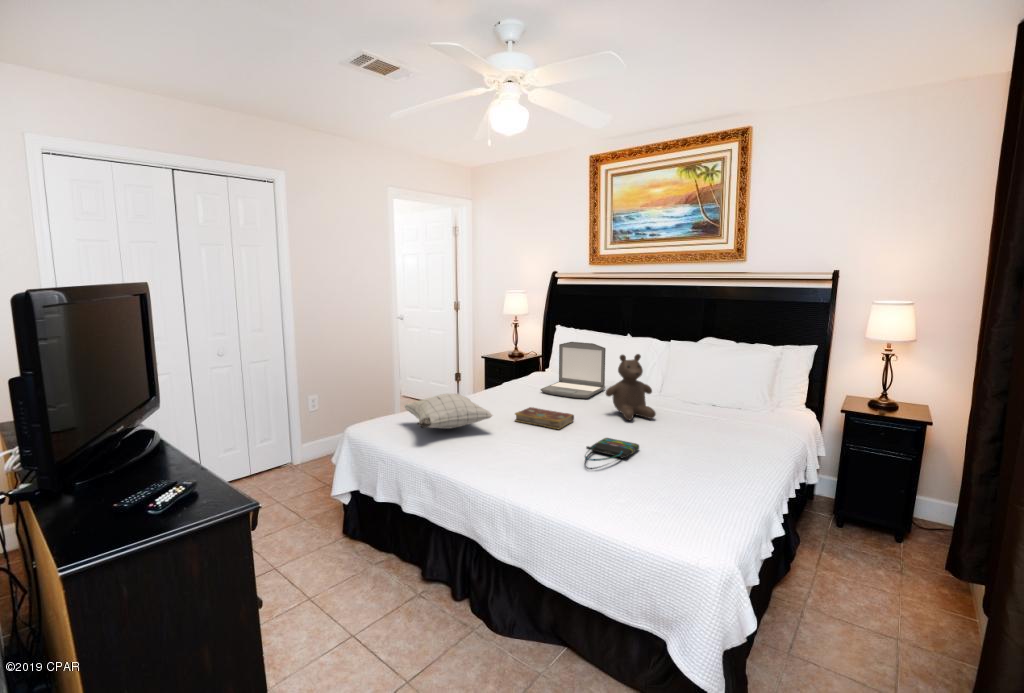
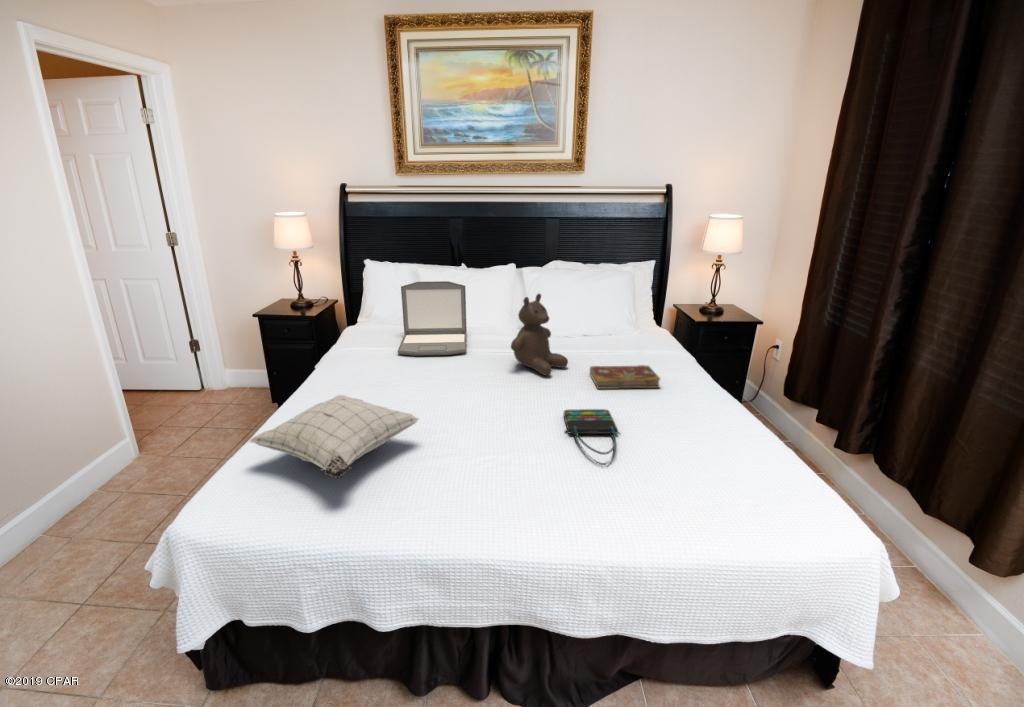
book: present [515,407,574,429] -> present [590,365,660,389]

